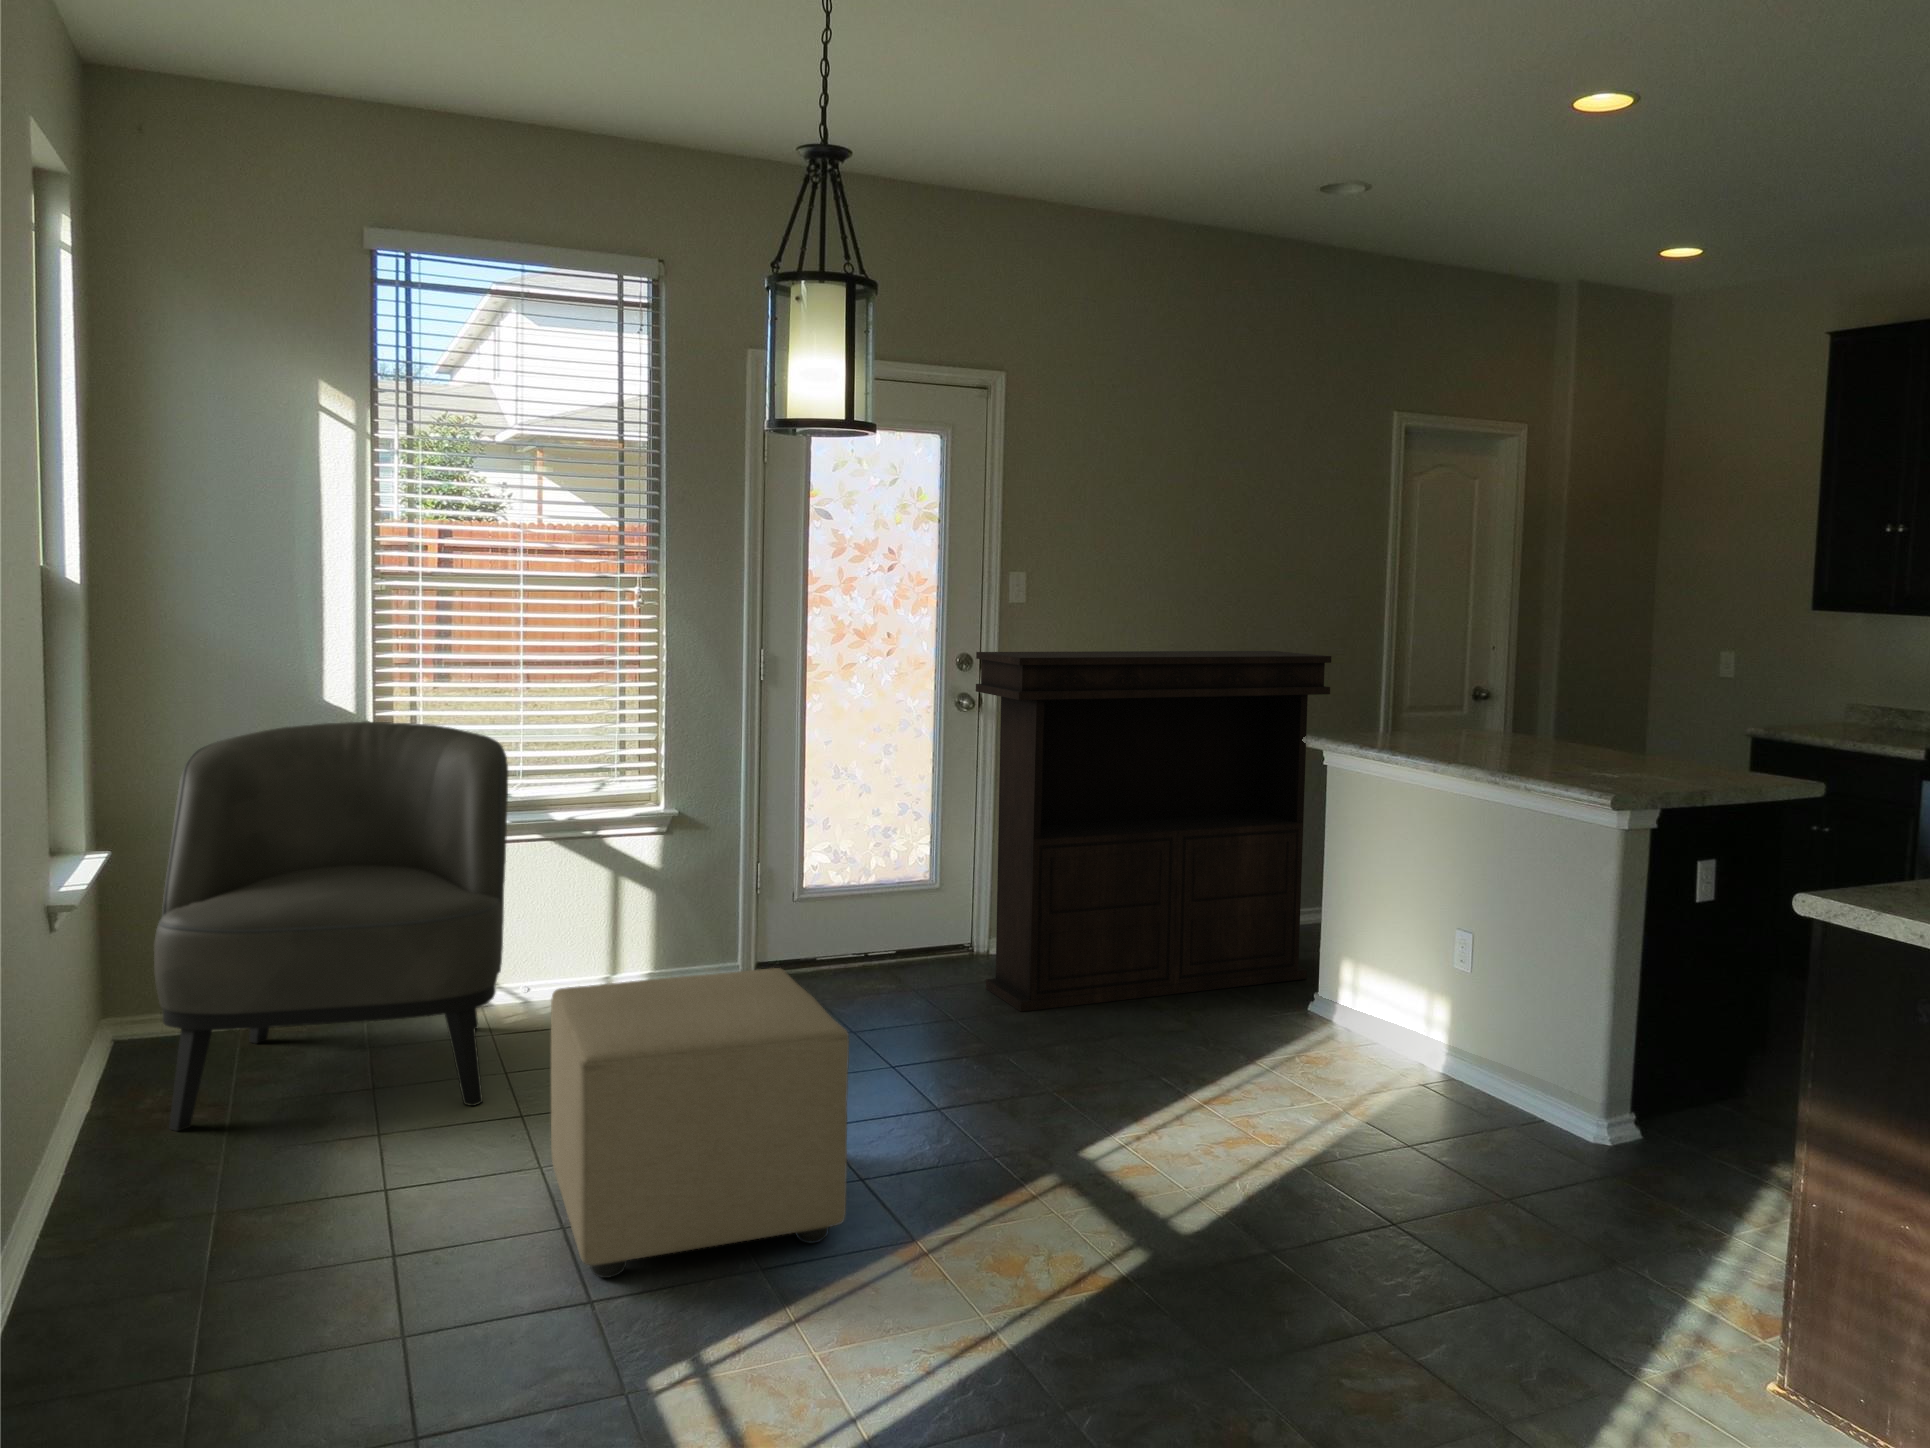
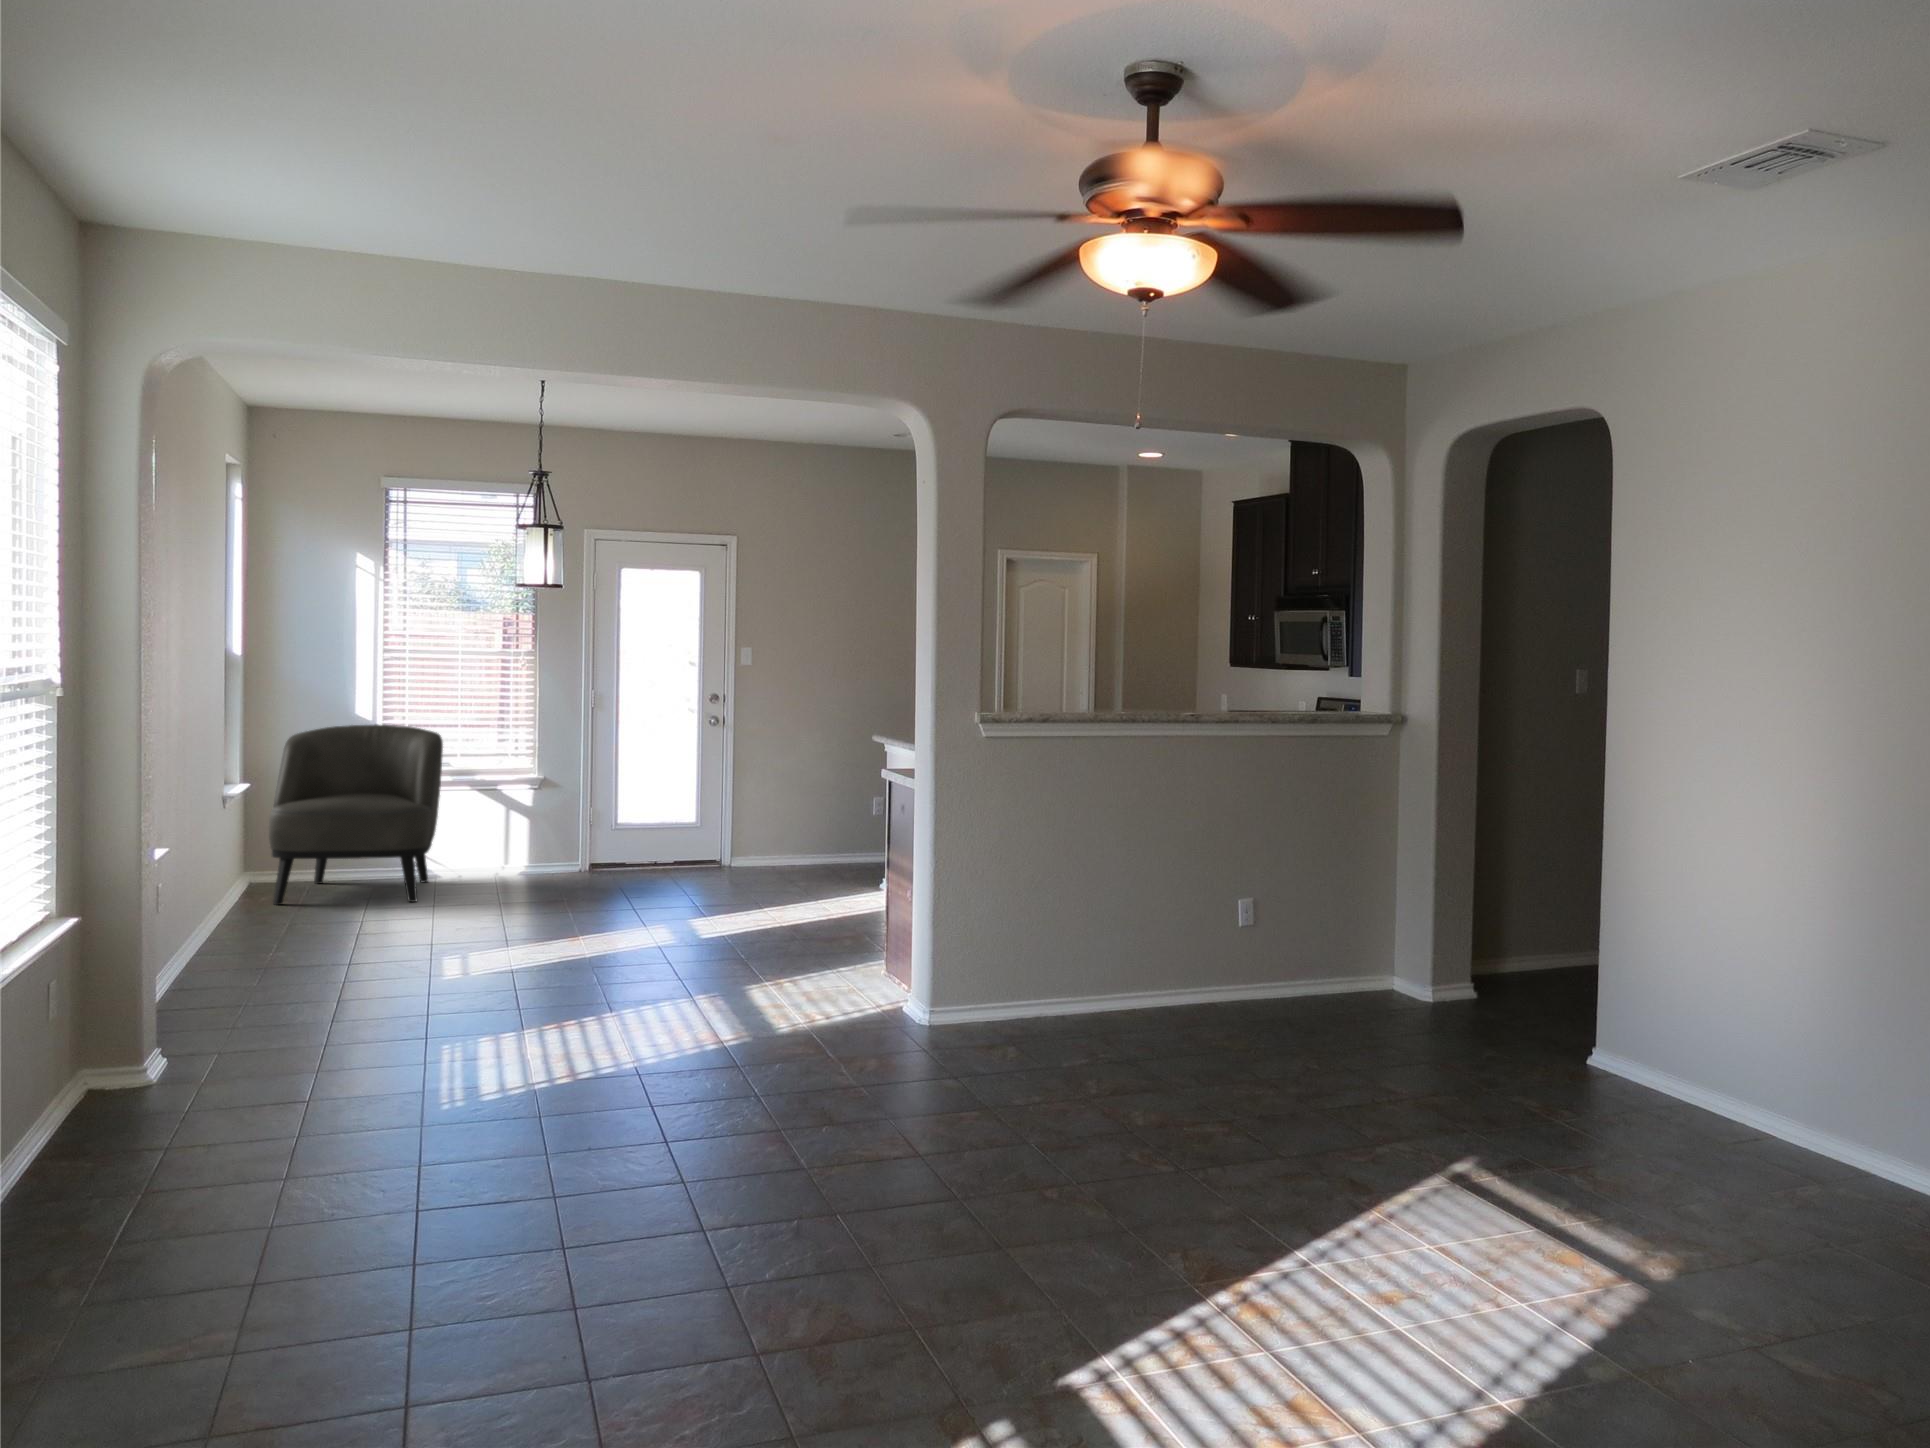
console table: present [976,651,1331,1012] -> none [703,692,904,884]
ottoman: present [551,968,849,1278] -> none [429,830,548,940]

